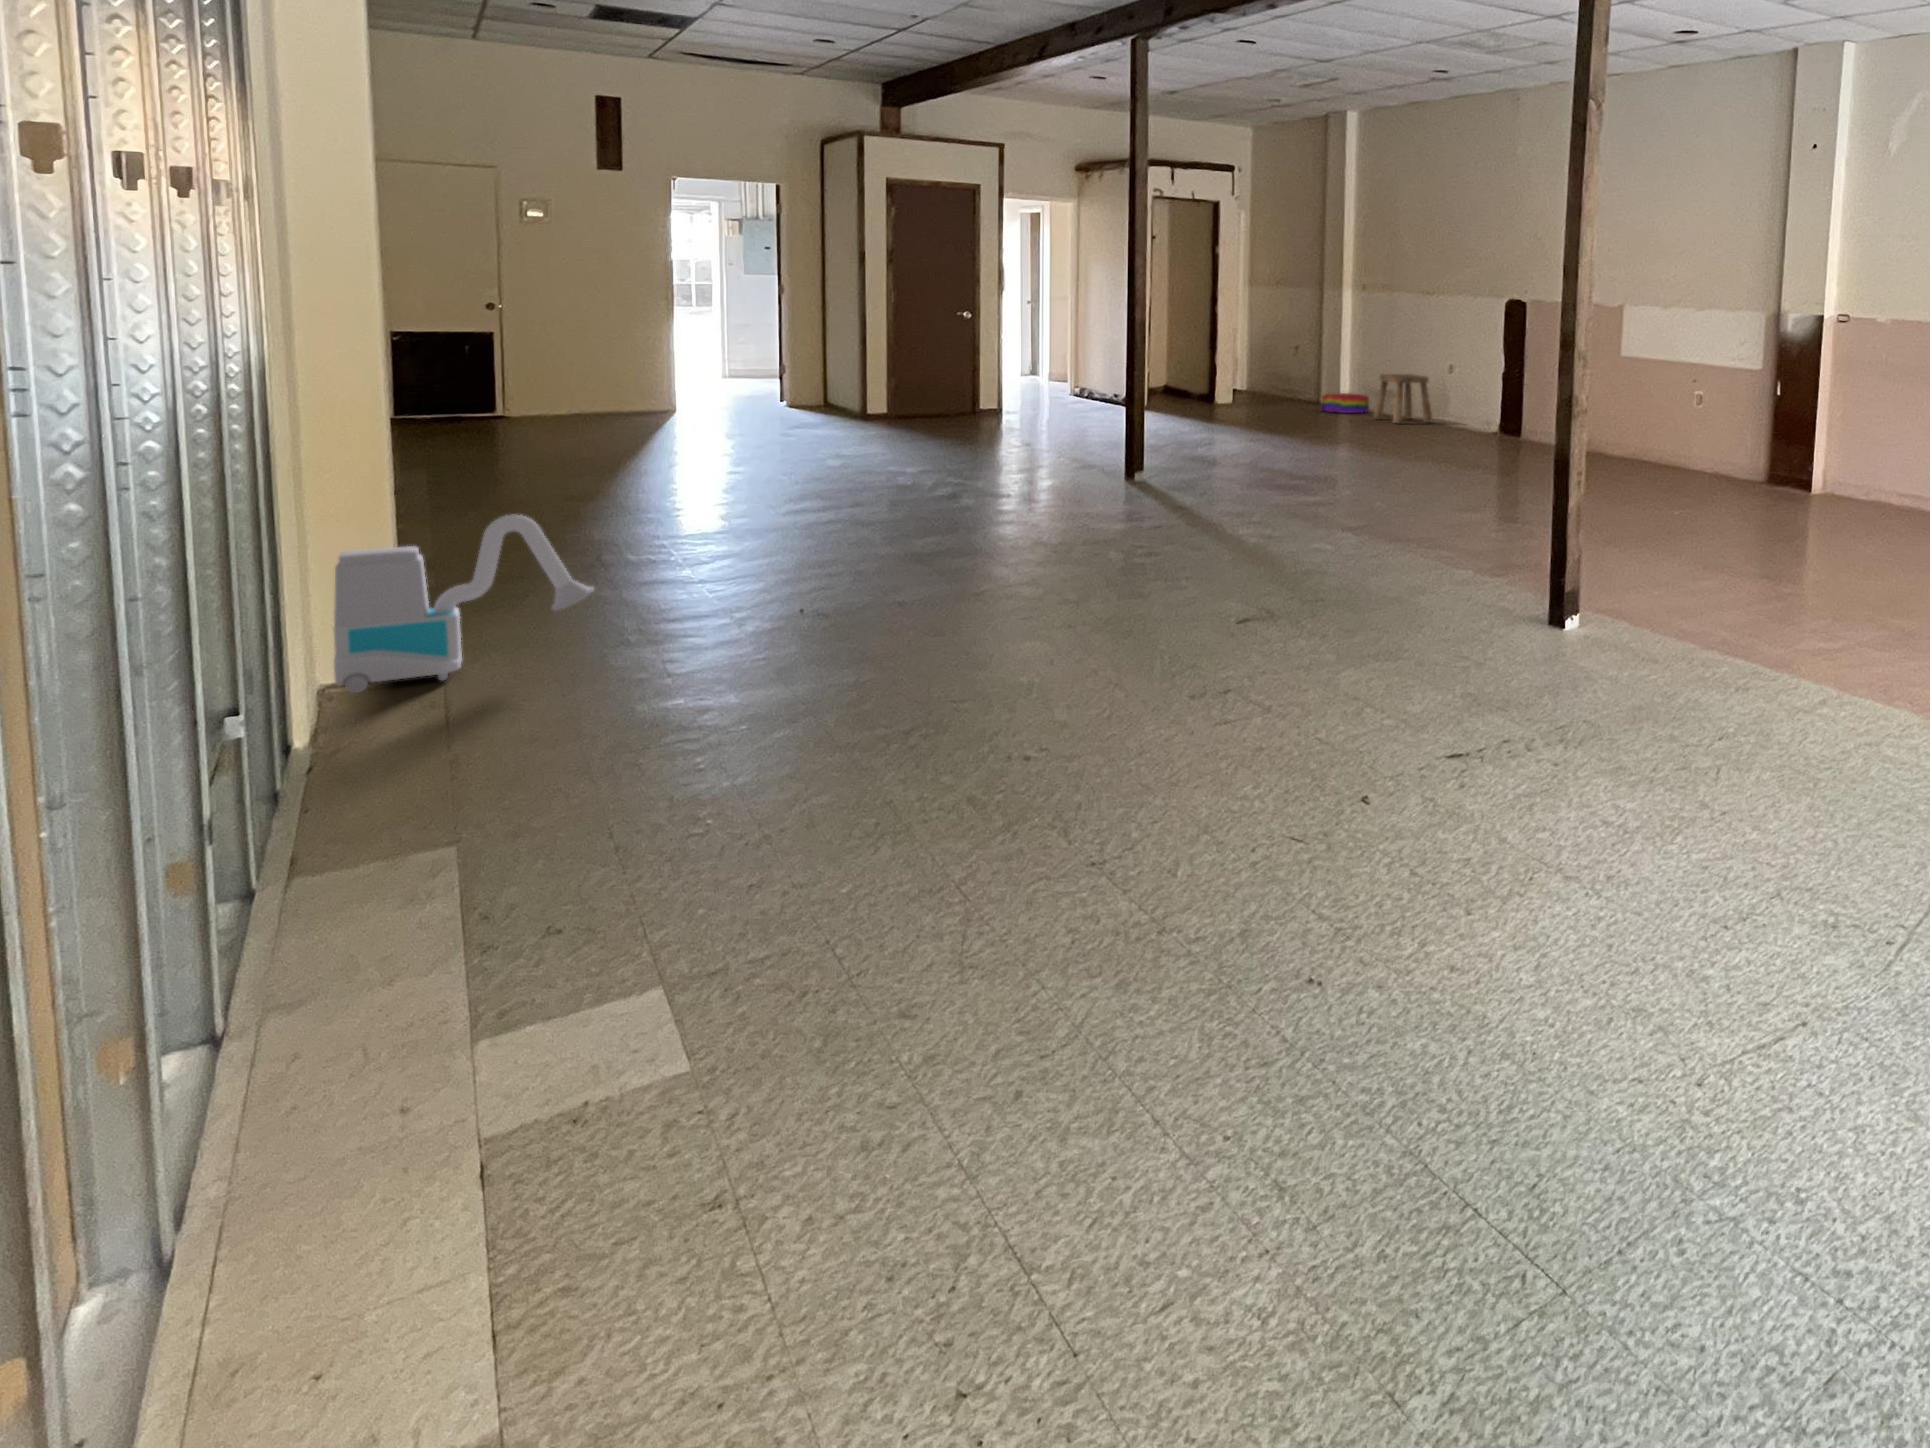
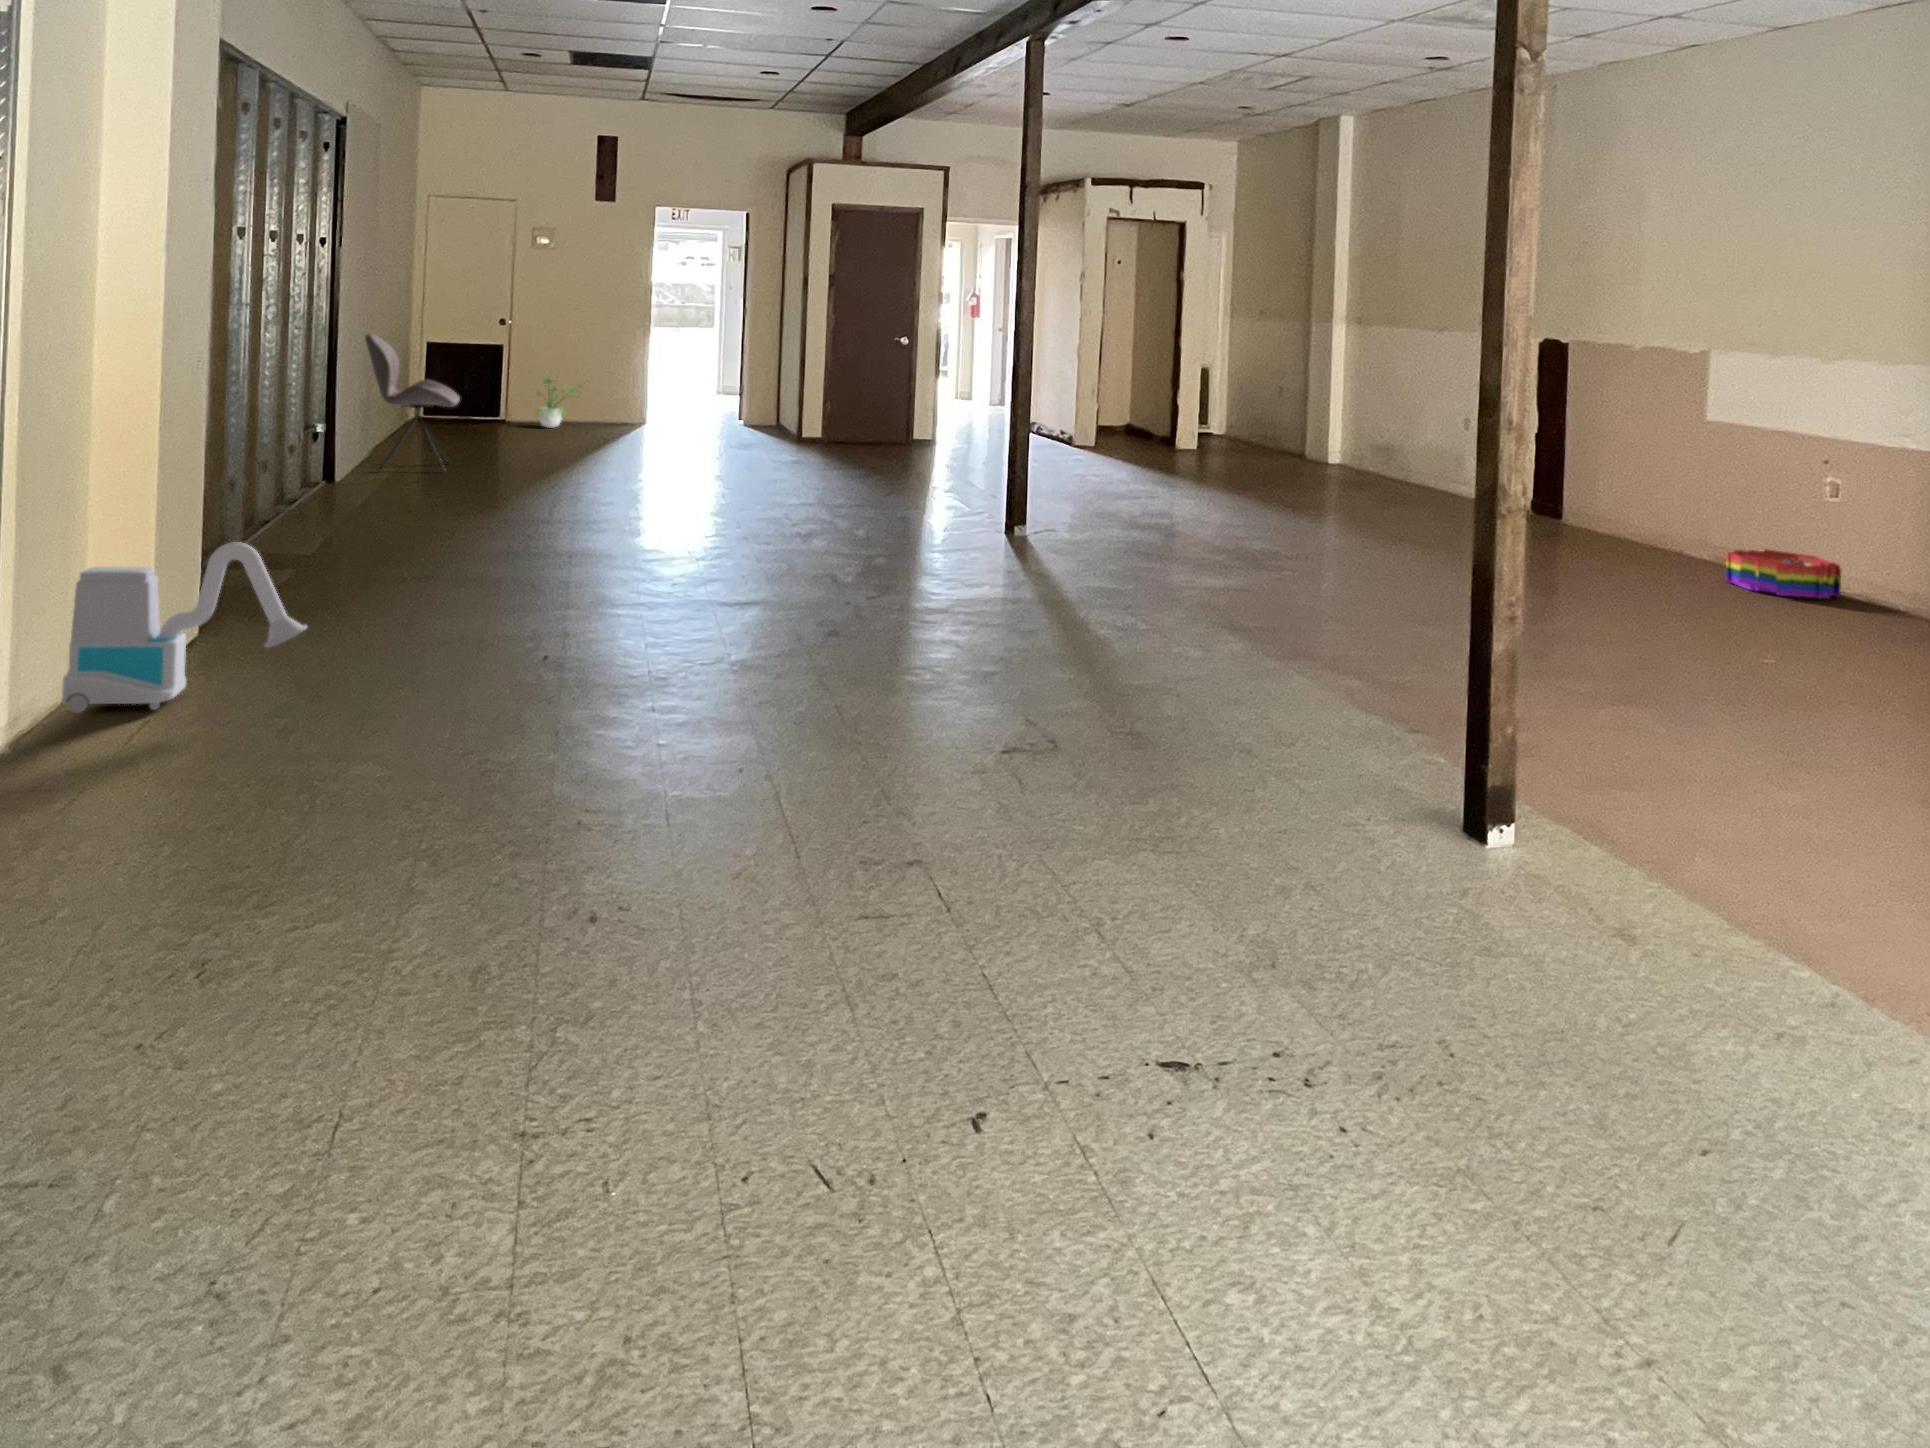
chair: none [389,313,515,463] -> present [365,333,460,472]
potted plant: none [553,341,631,410] -> present [537,376,580,428]
stool: present [1374,374,1432,423] -> none [1366,429,1446,493]
storage bin: present [1322,393,1369,413] -> present [1726,549,1841,598]

